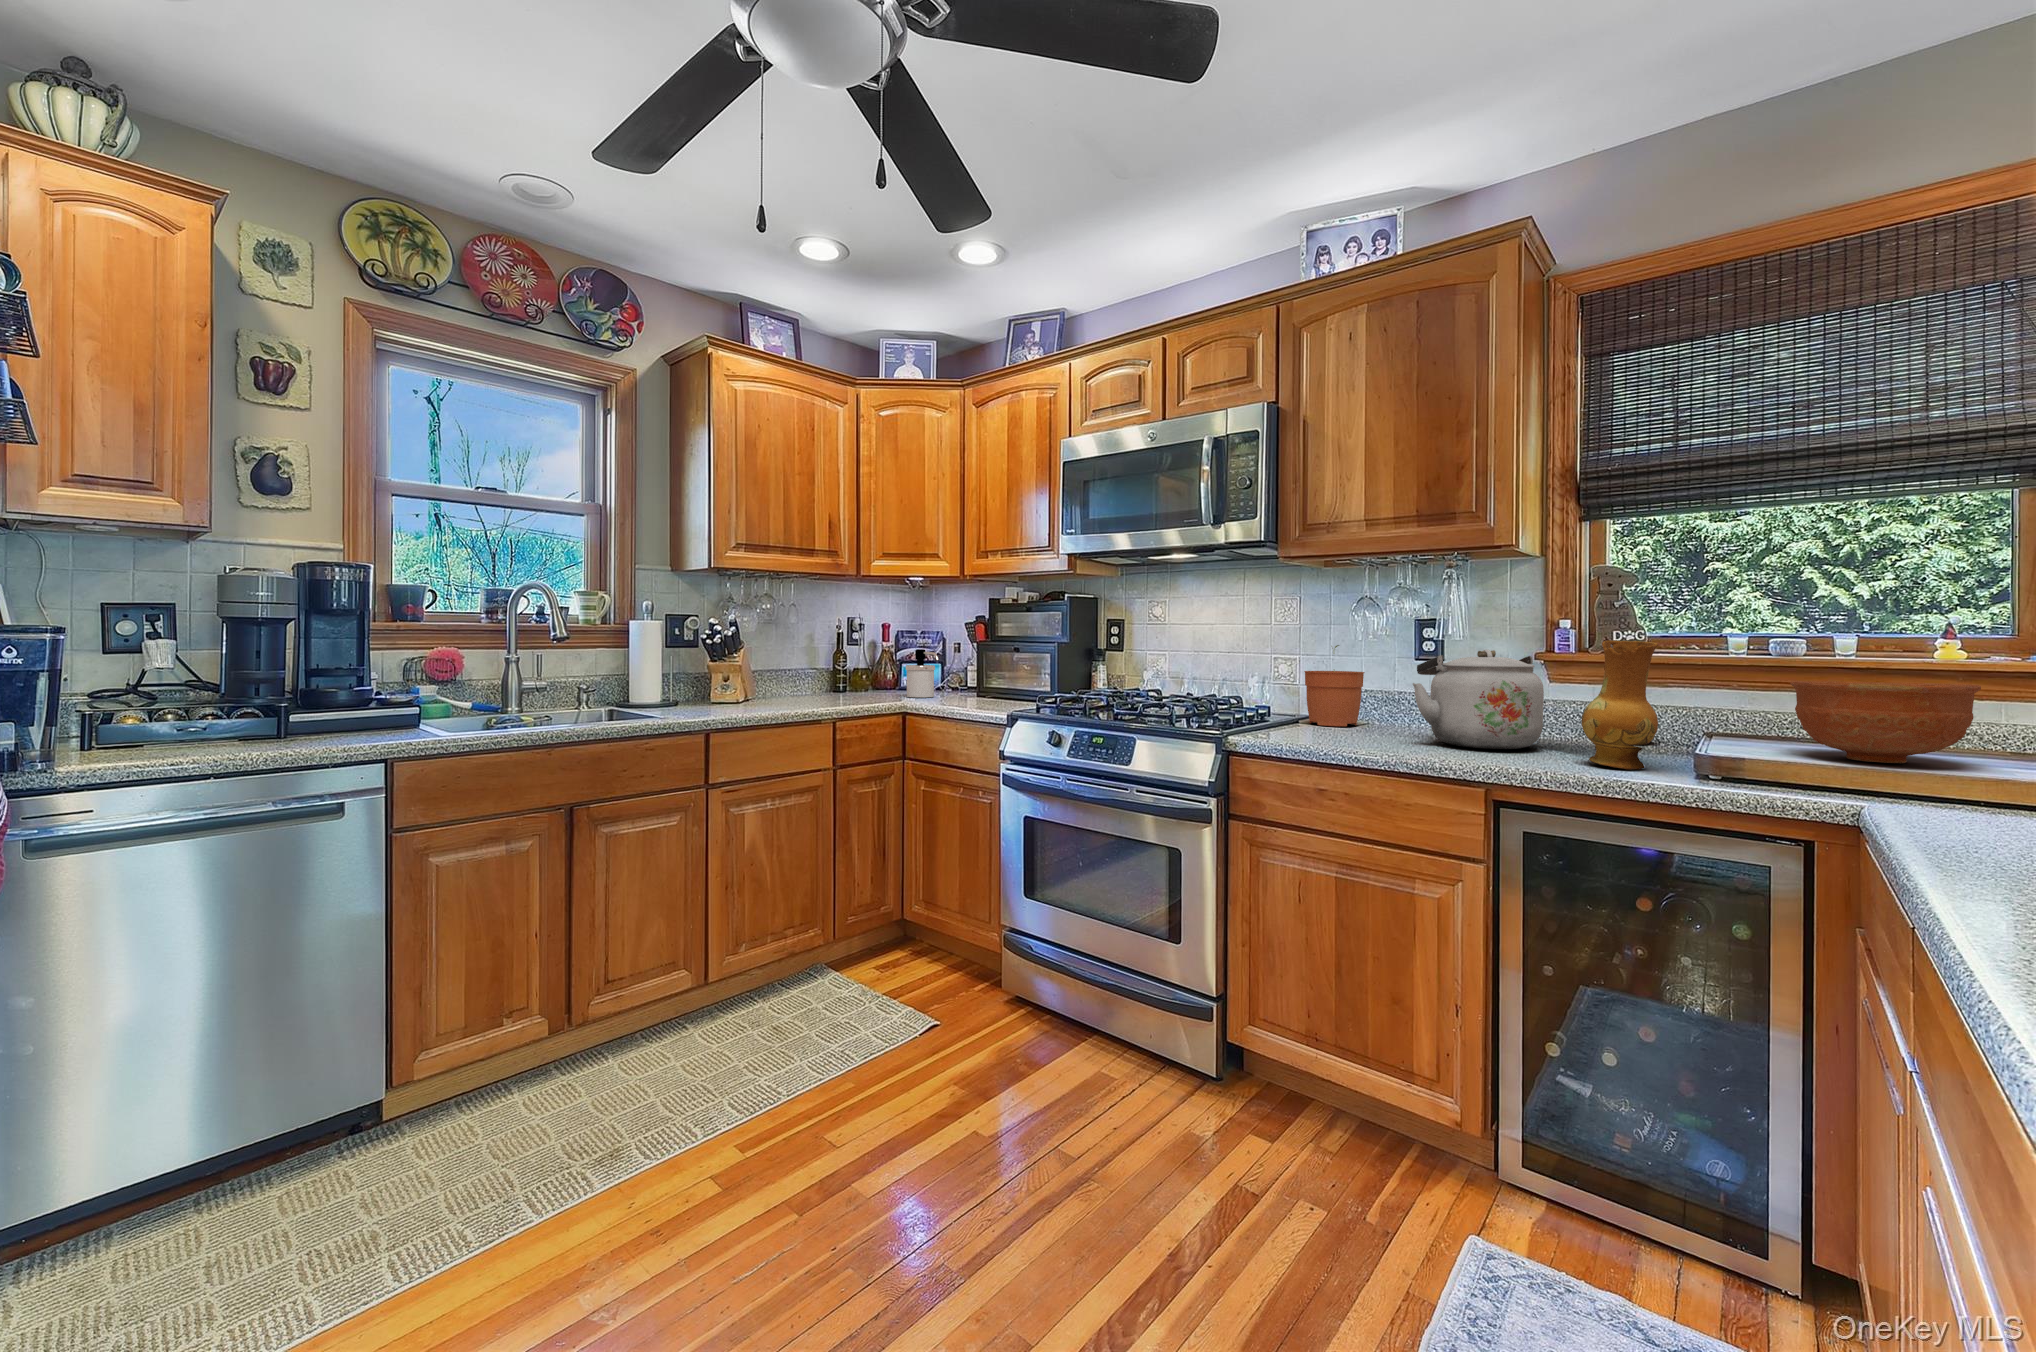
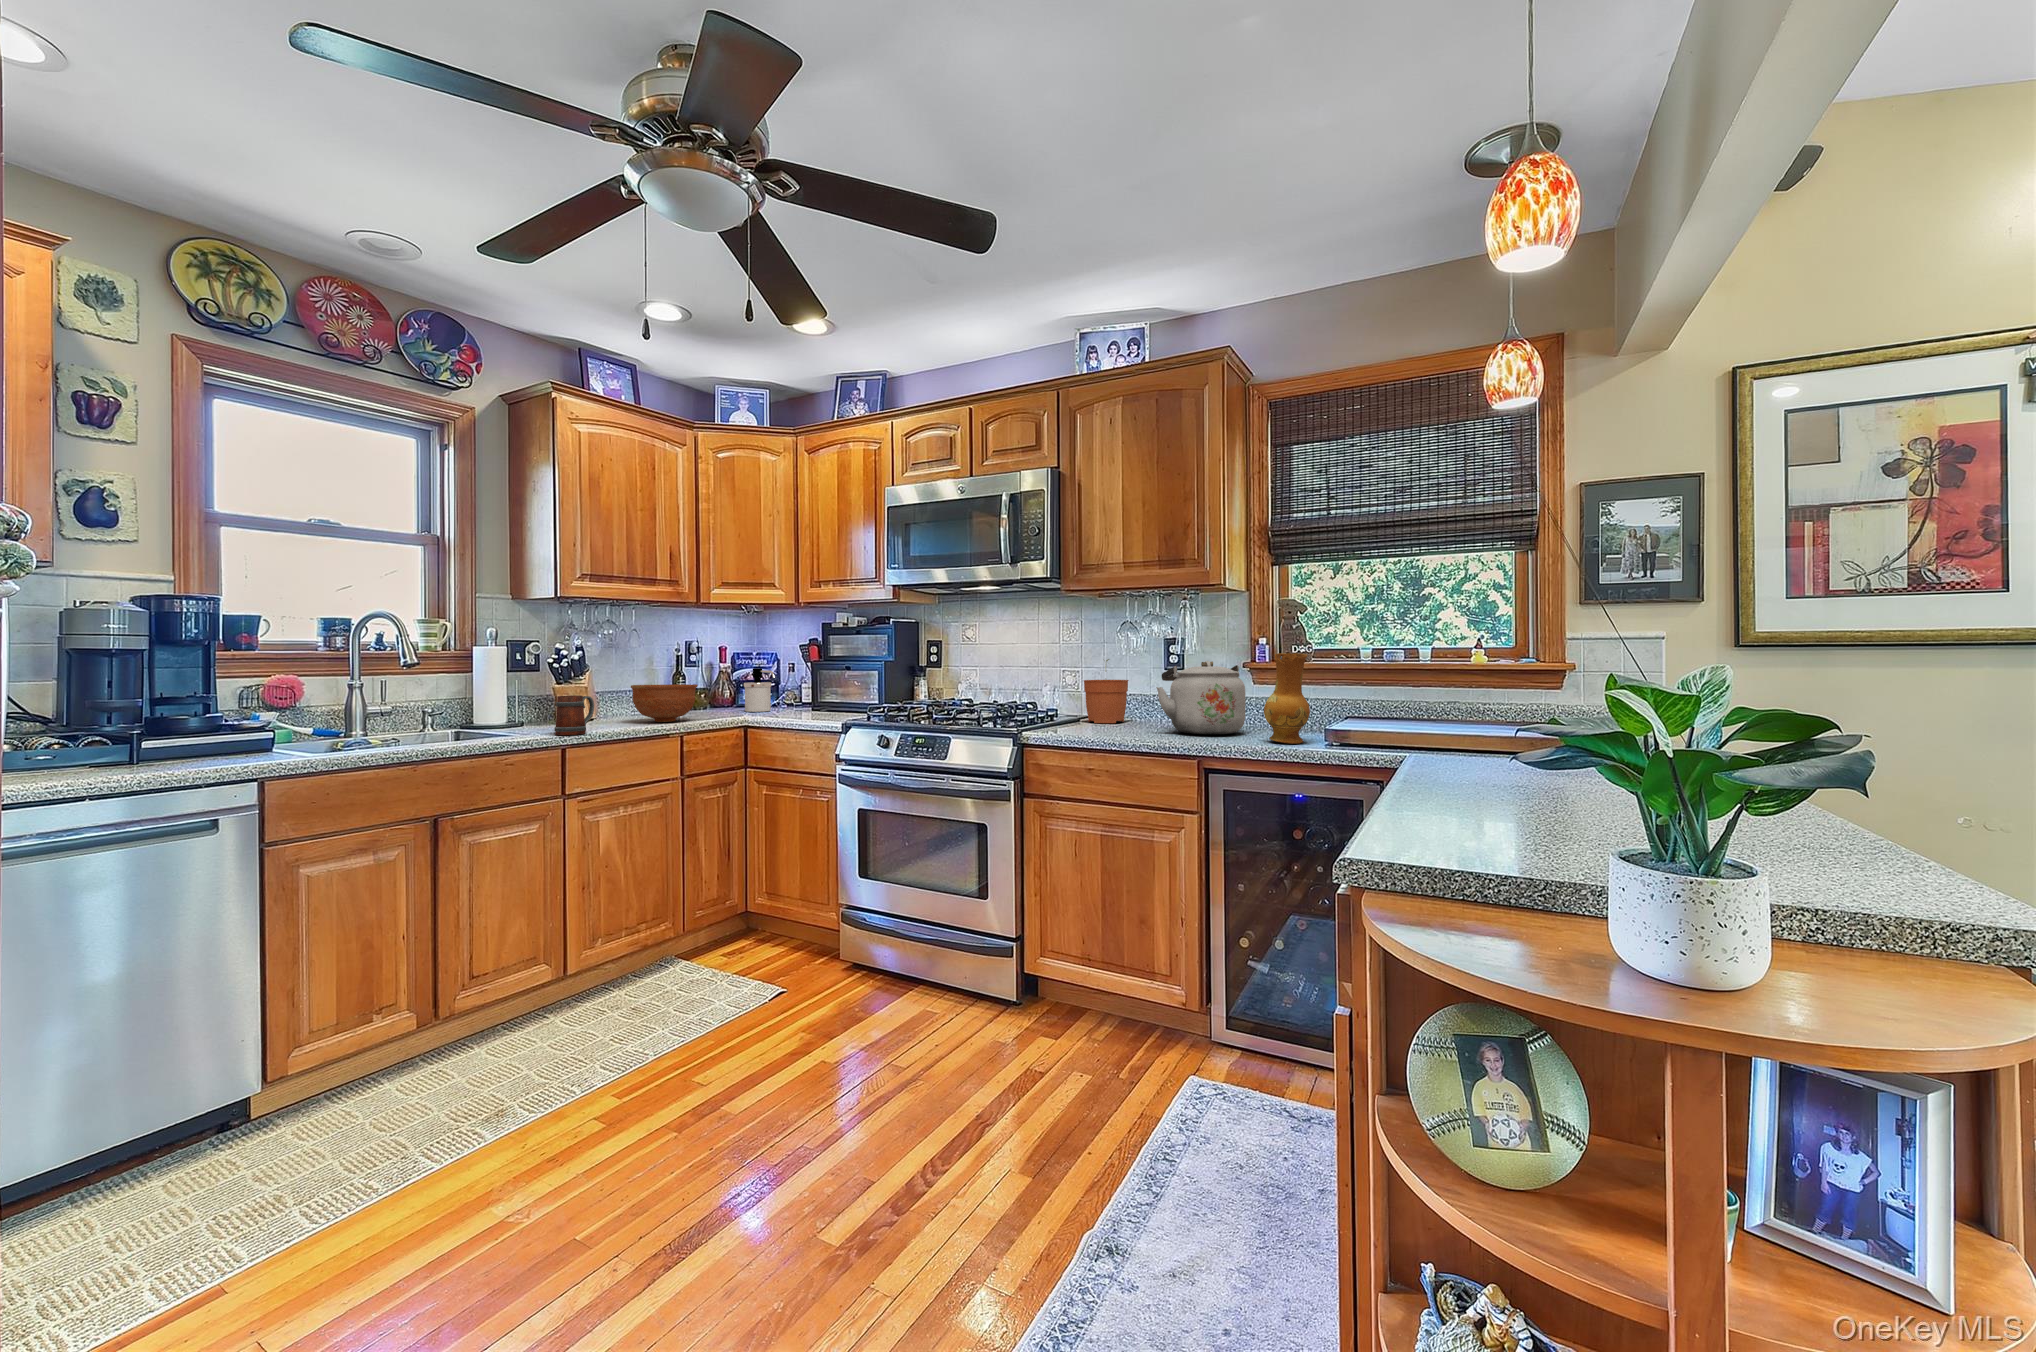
mug: none [699,676,741,720] -> present [554,695,594,735]
bowl: present [1790,681,1981,763] -> present [631,684,698,722]

